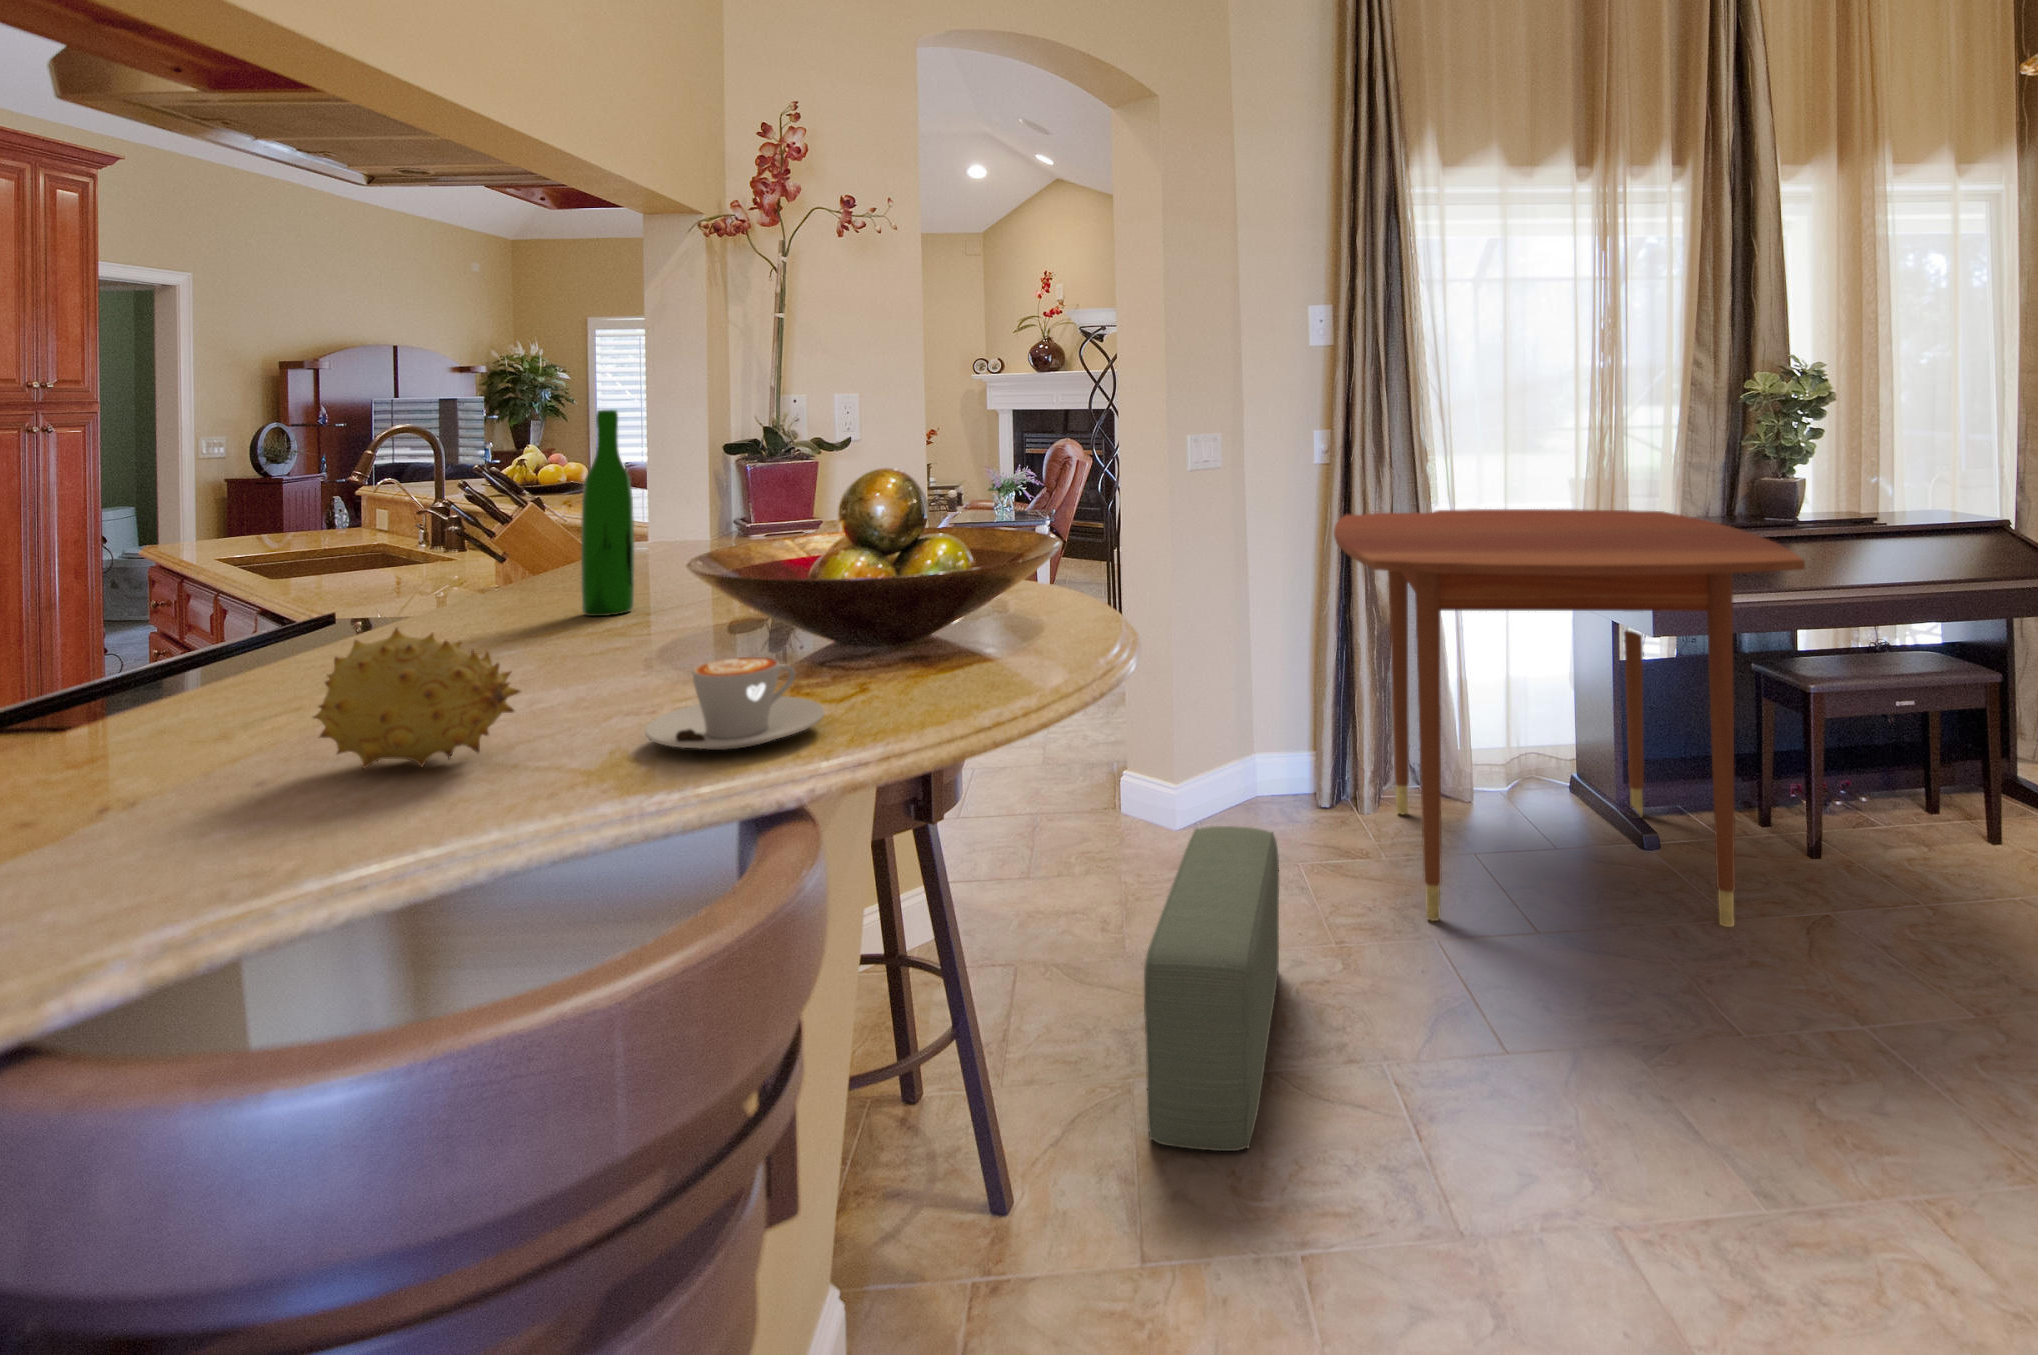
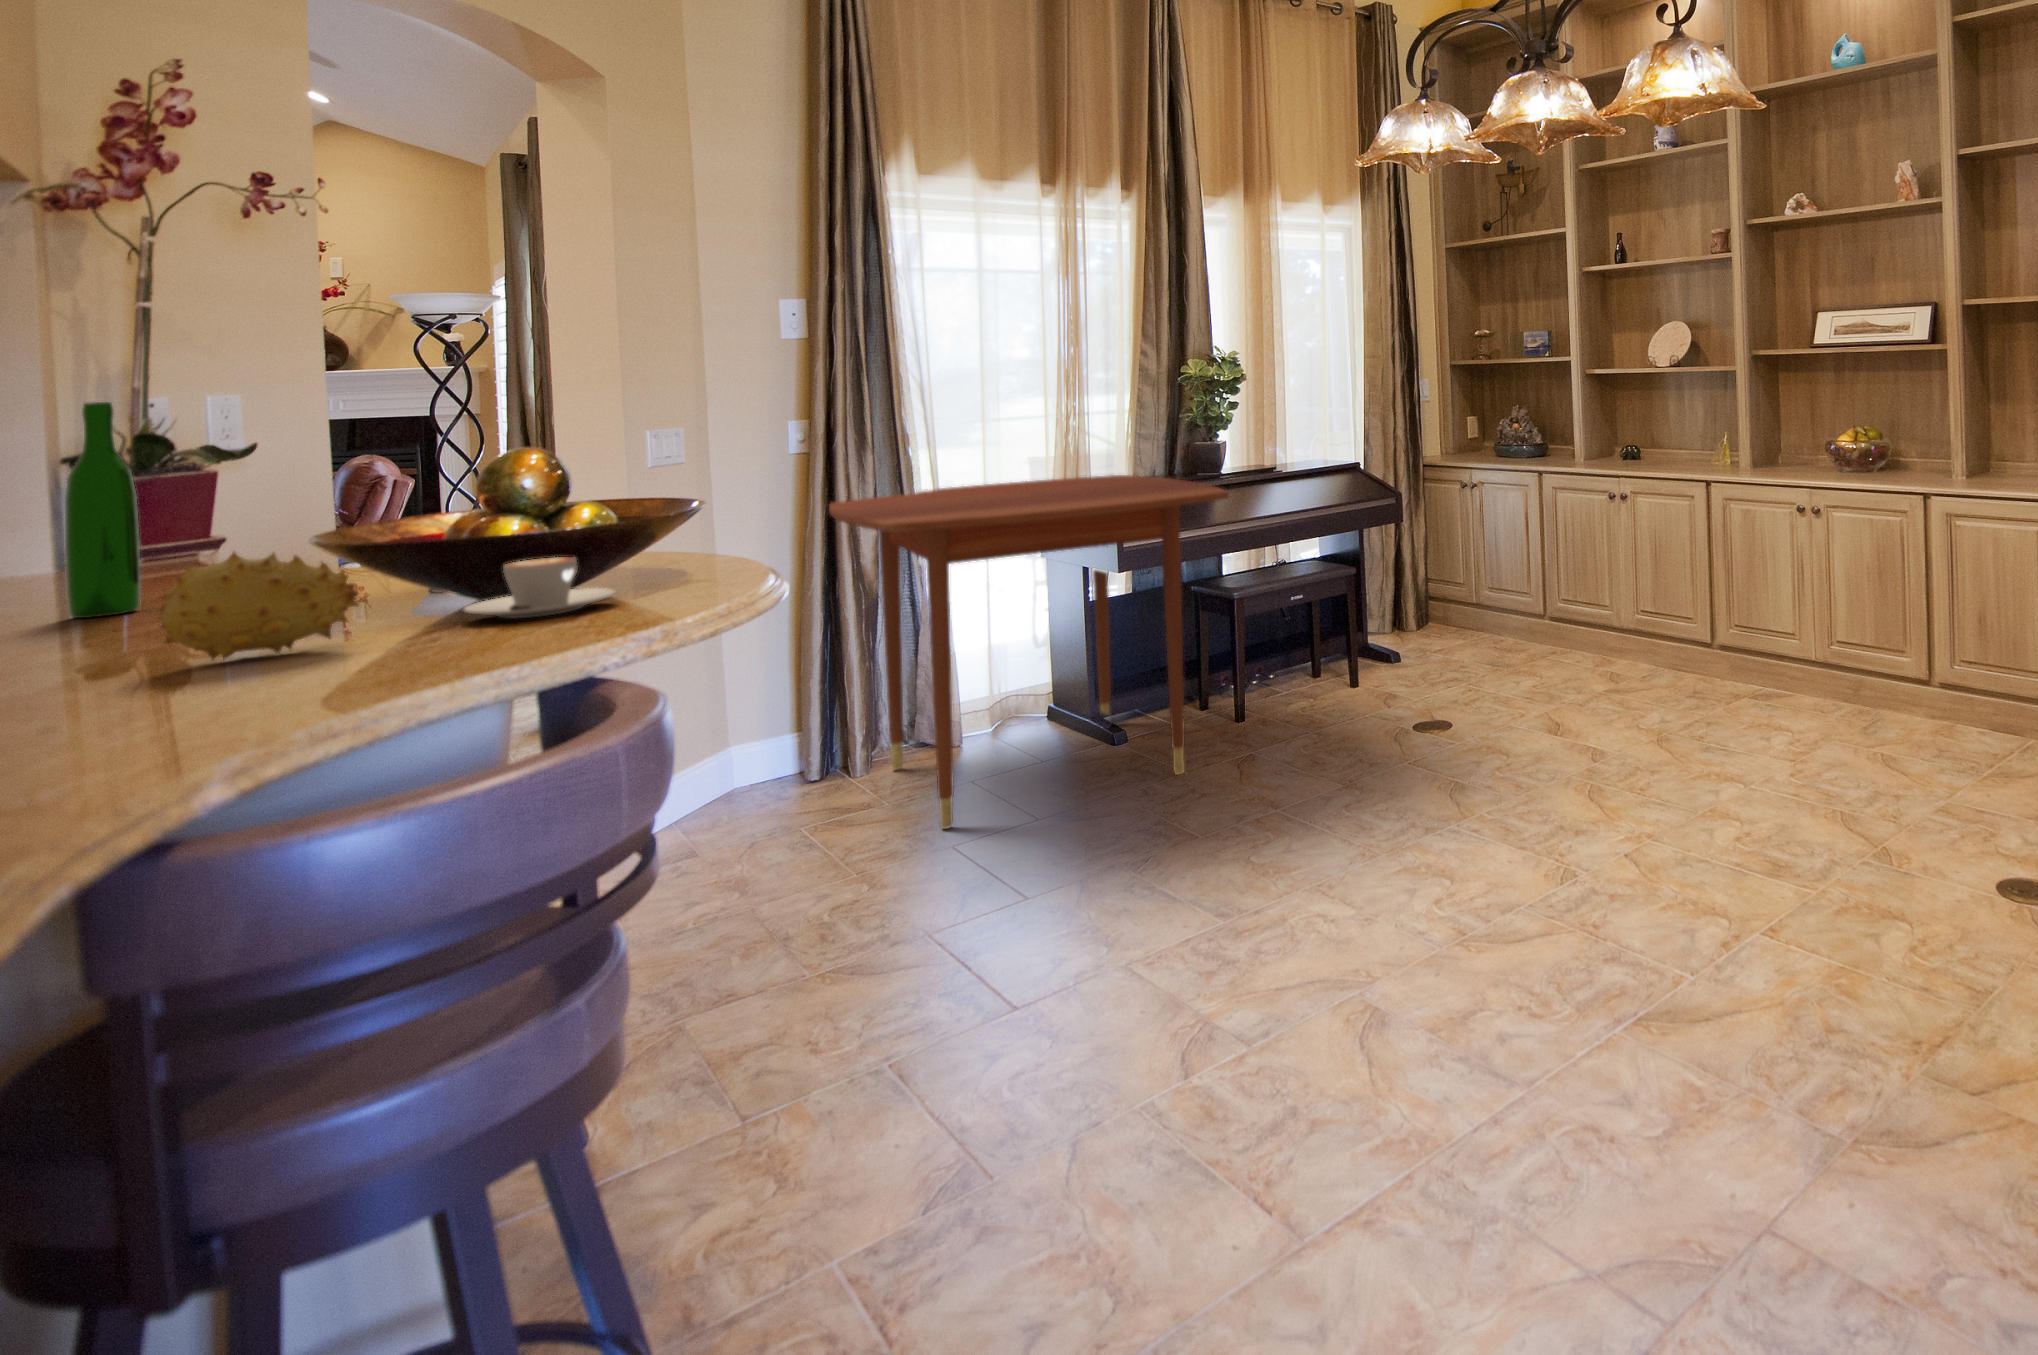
pouf: present [1144,826,1279,1151] -> none [717,772,829,1020]

